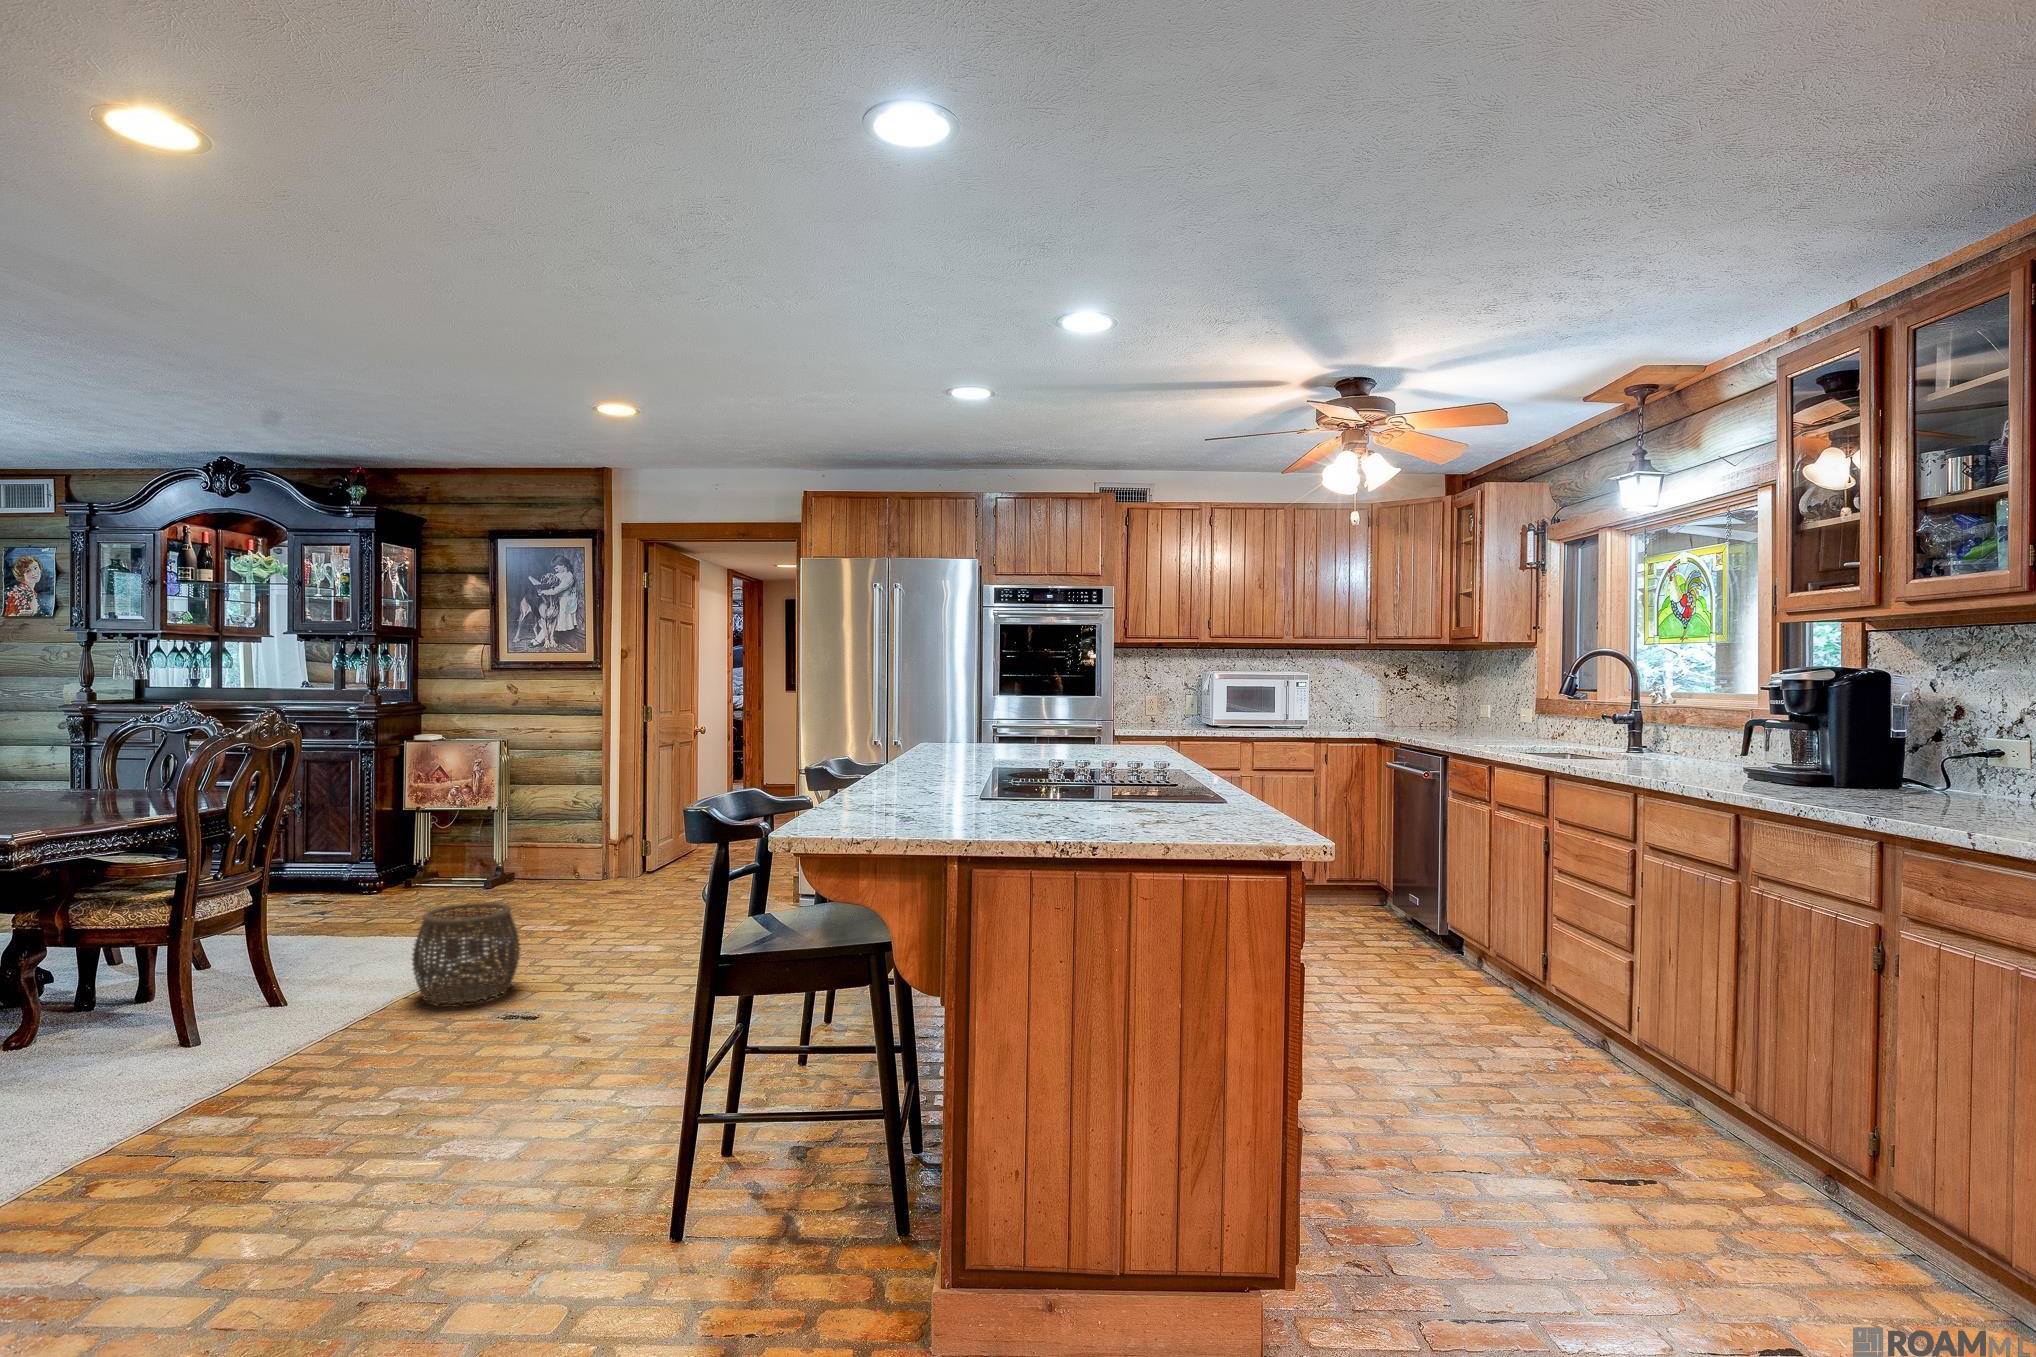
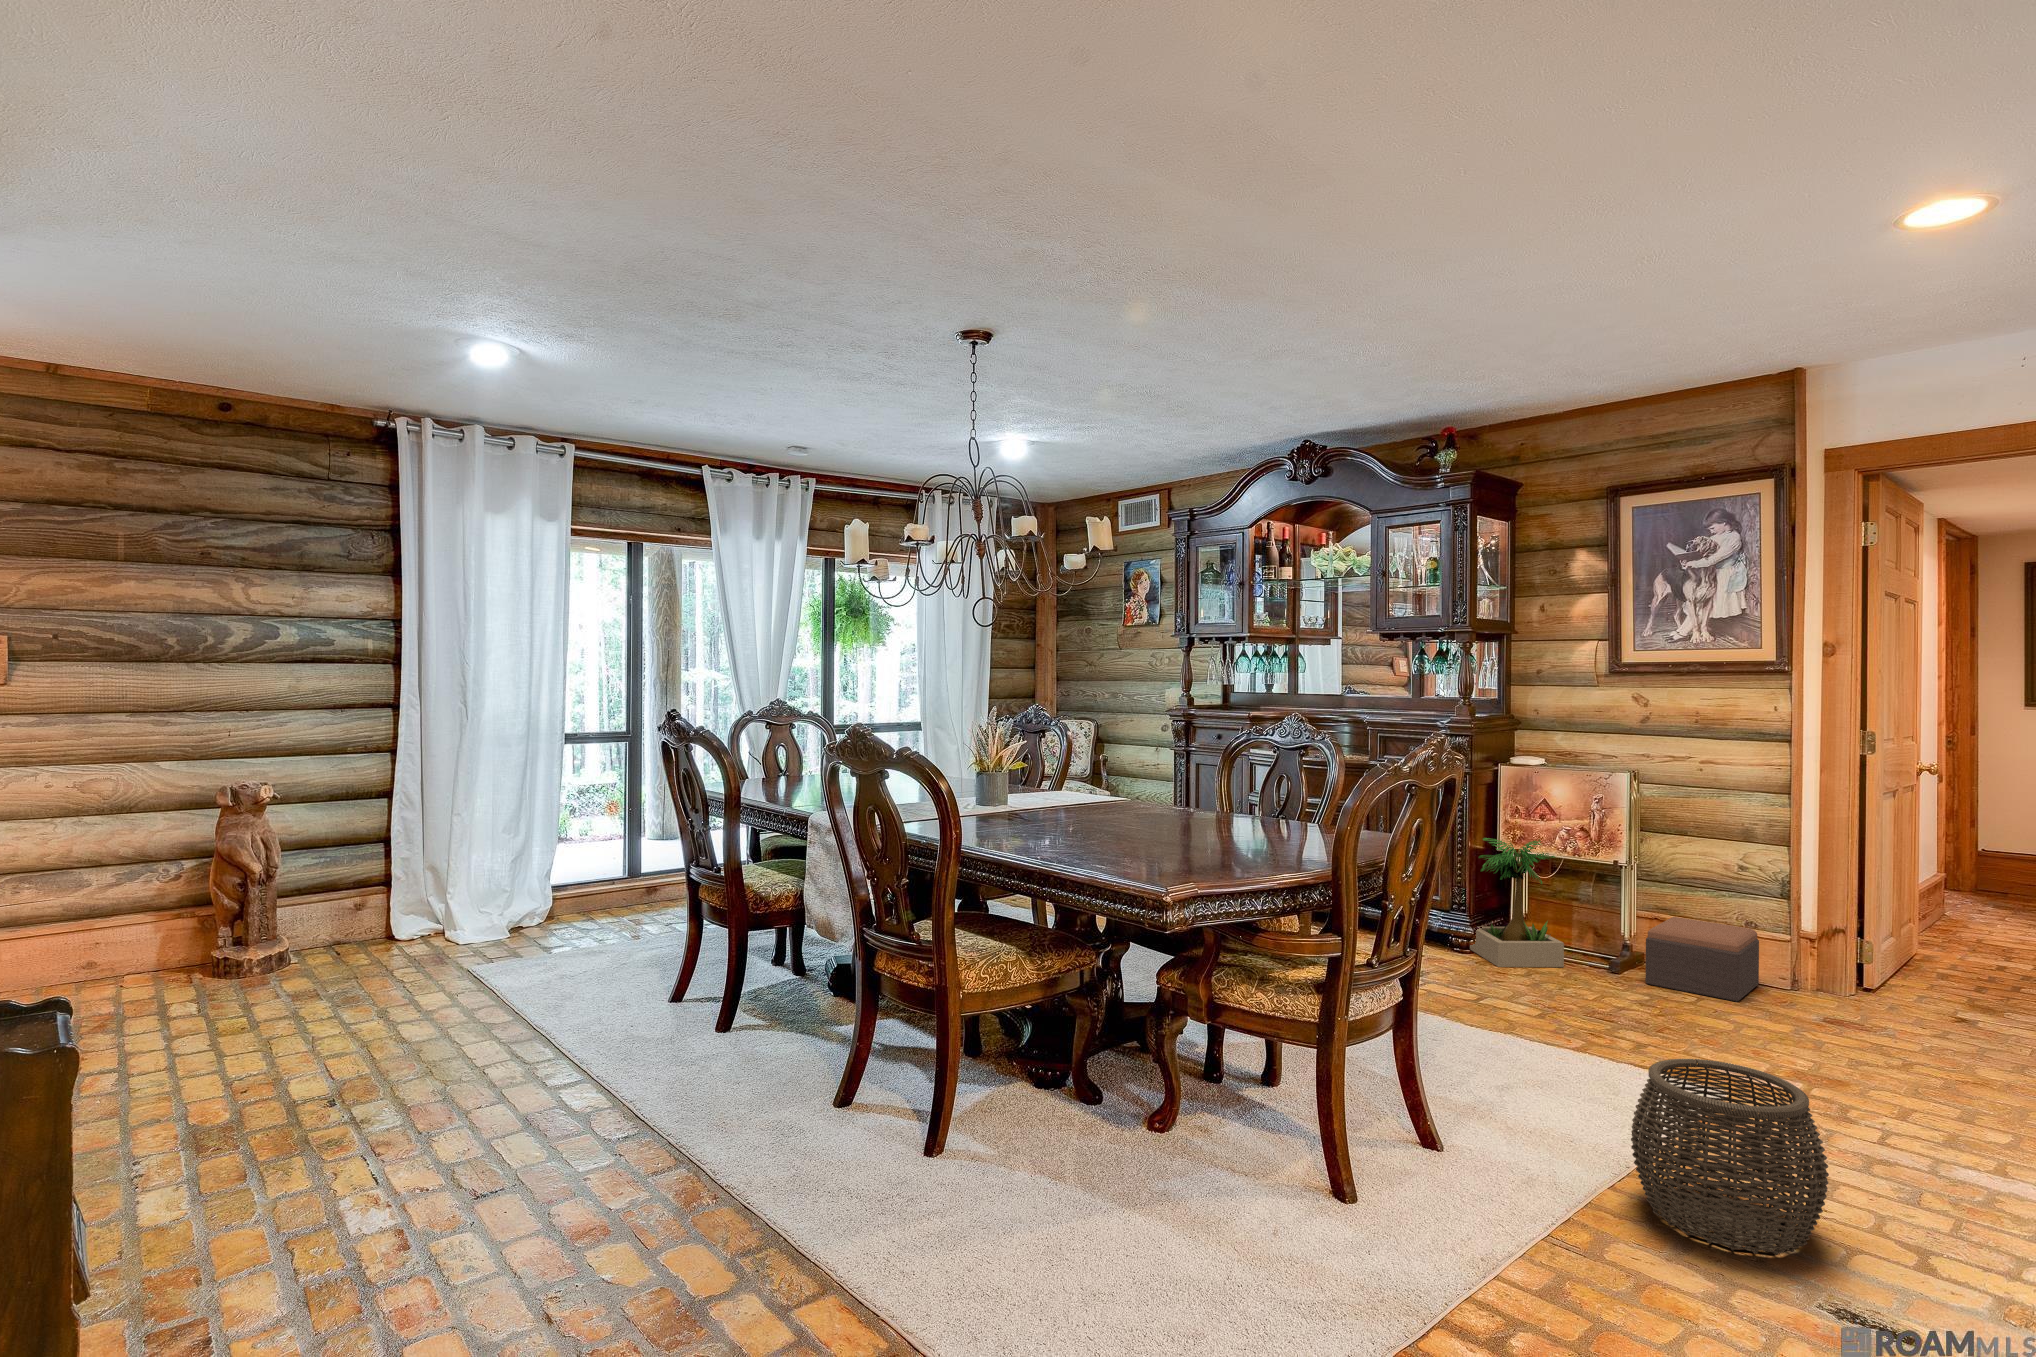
potted plant: none [378,794,458,898] -> present [1470,838,1564,967]
footstool: none [507,842,584,890] -> present [1645,917,1759,1002]

